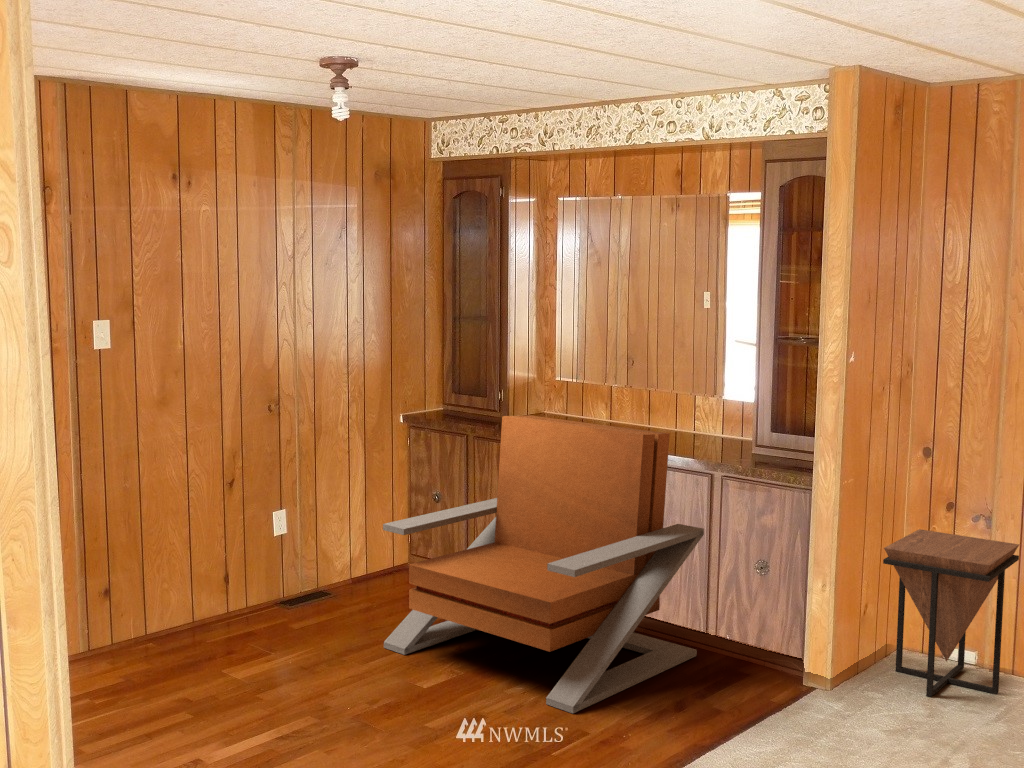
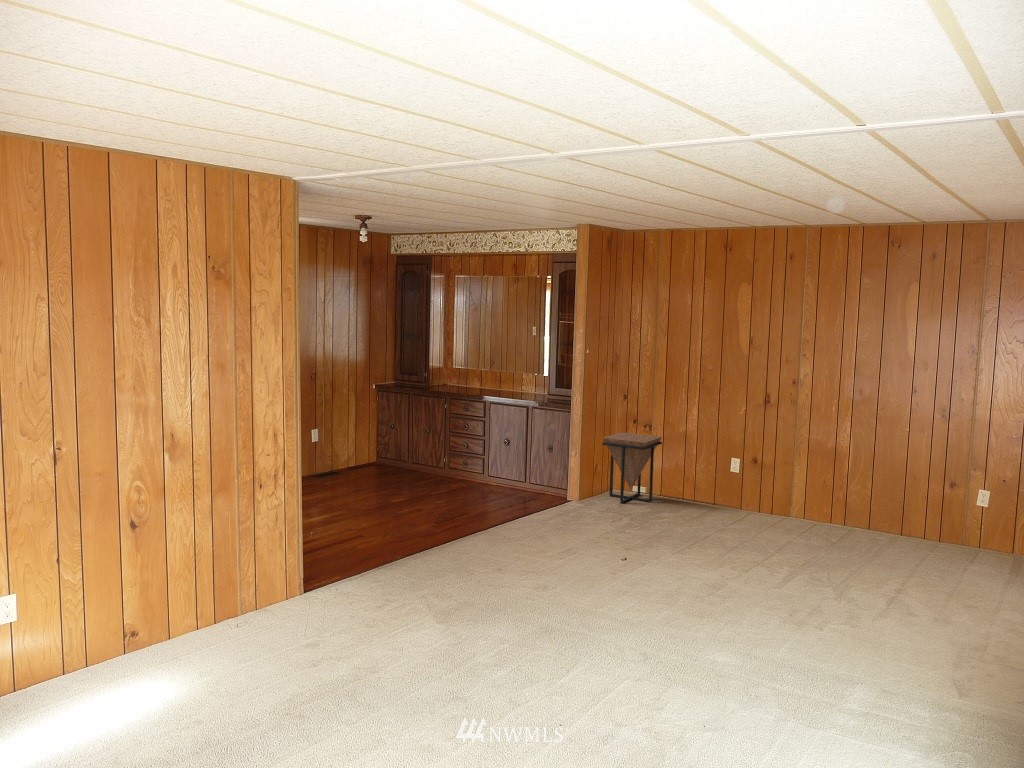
lounge chair: present [383,415,704,713] -> none [372,381,524,510]

